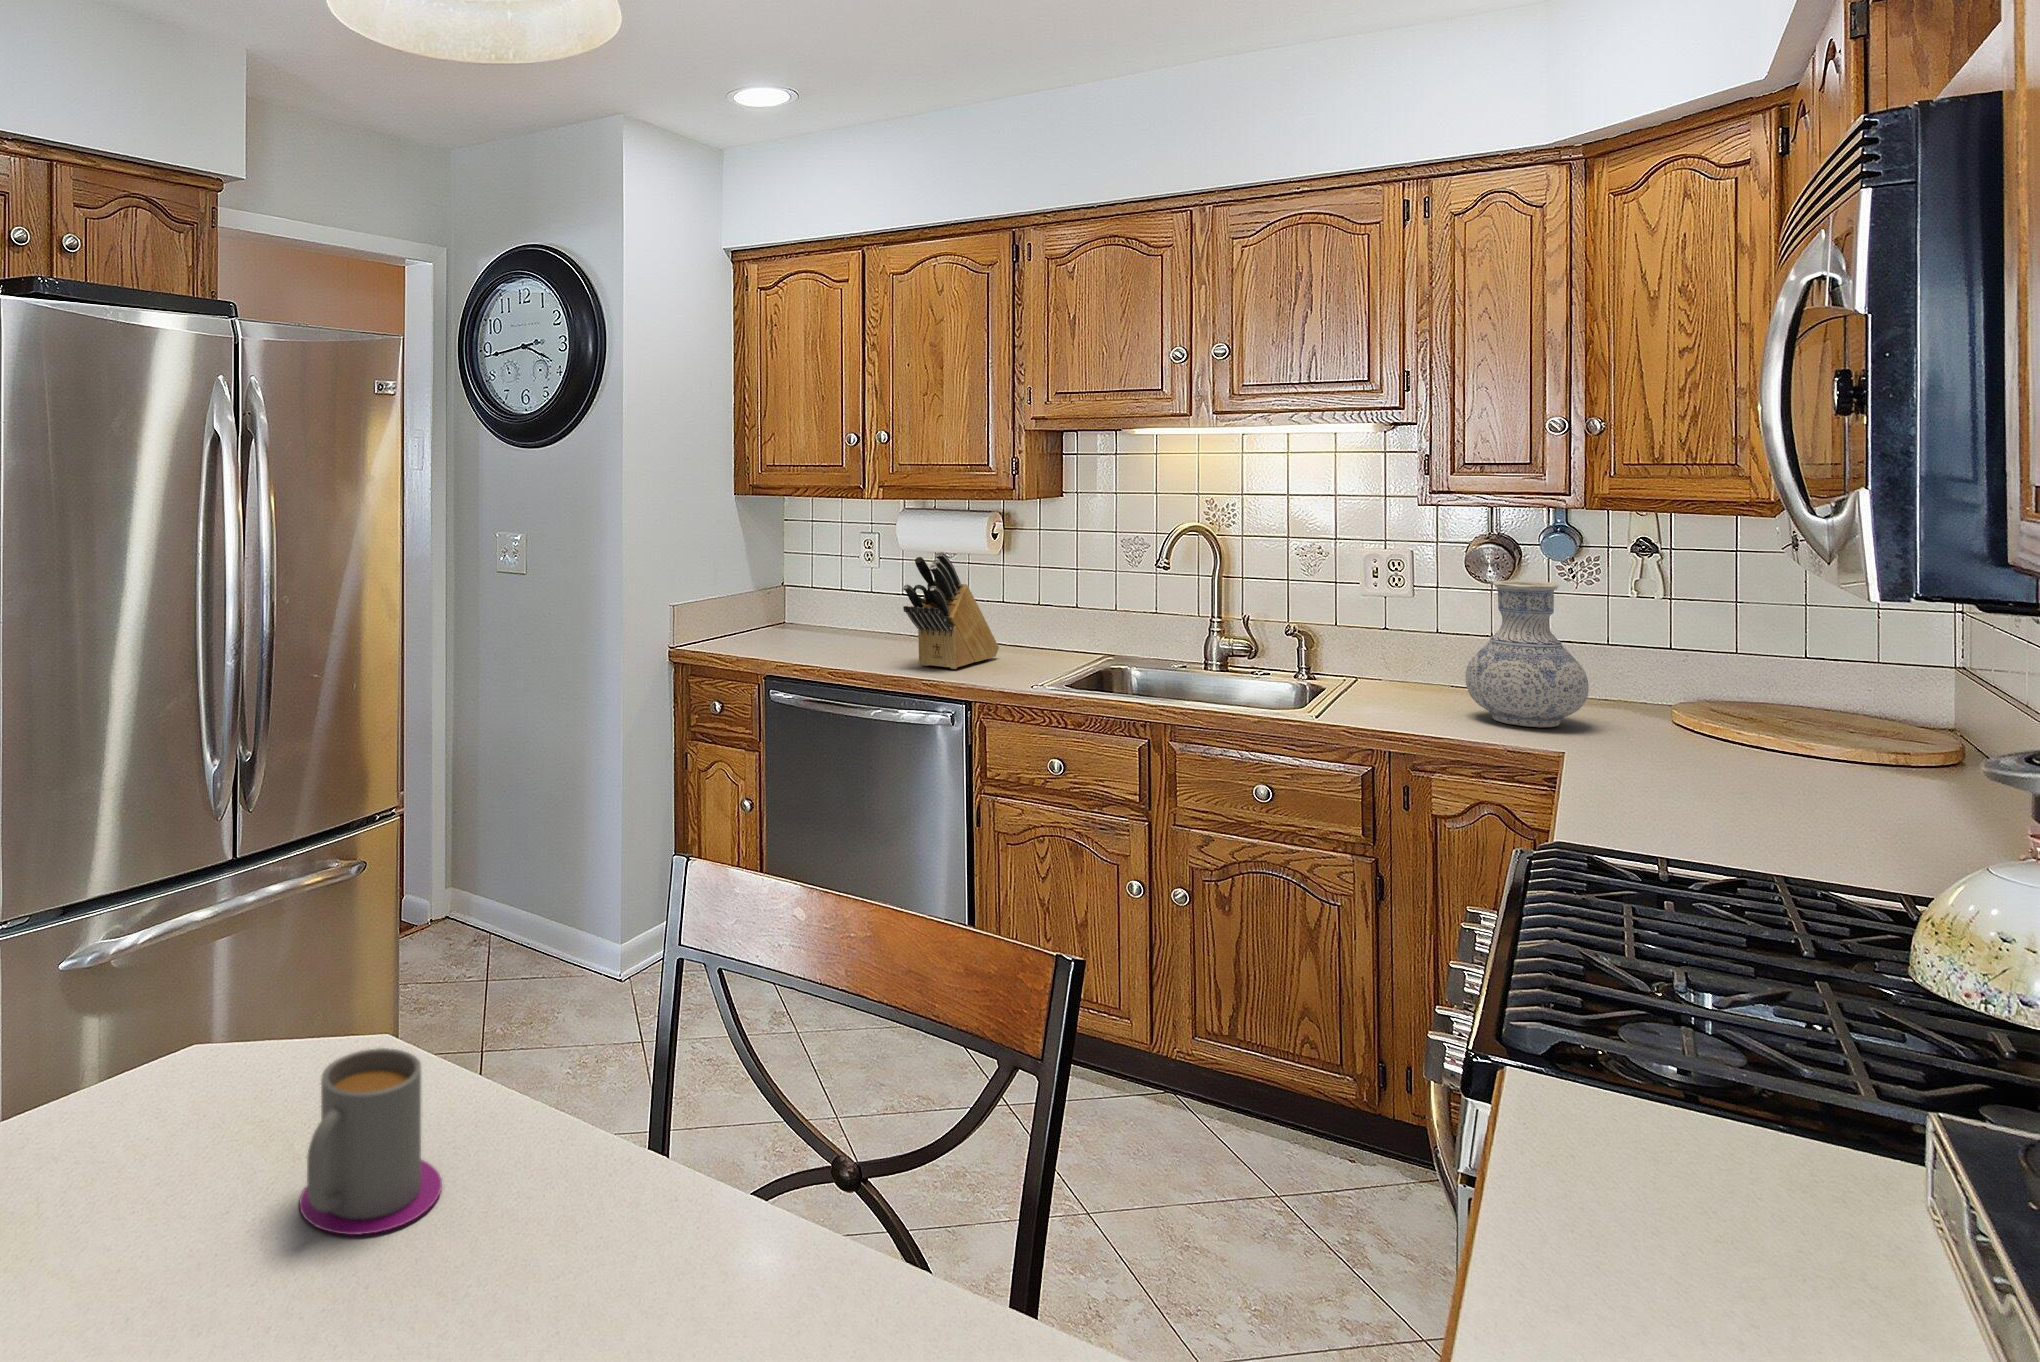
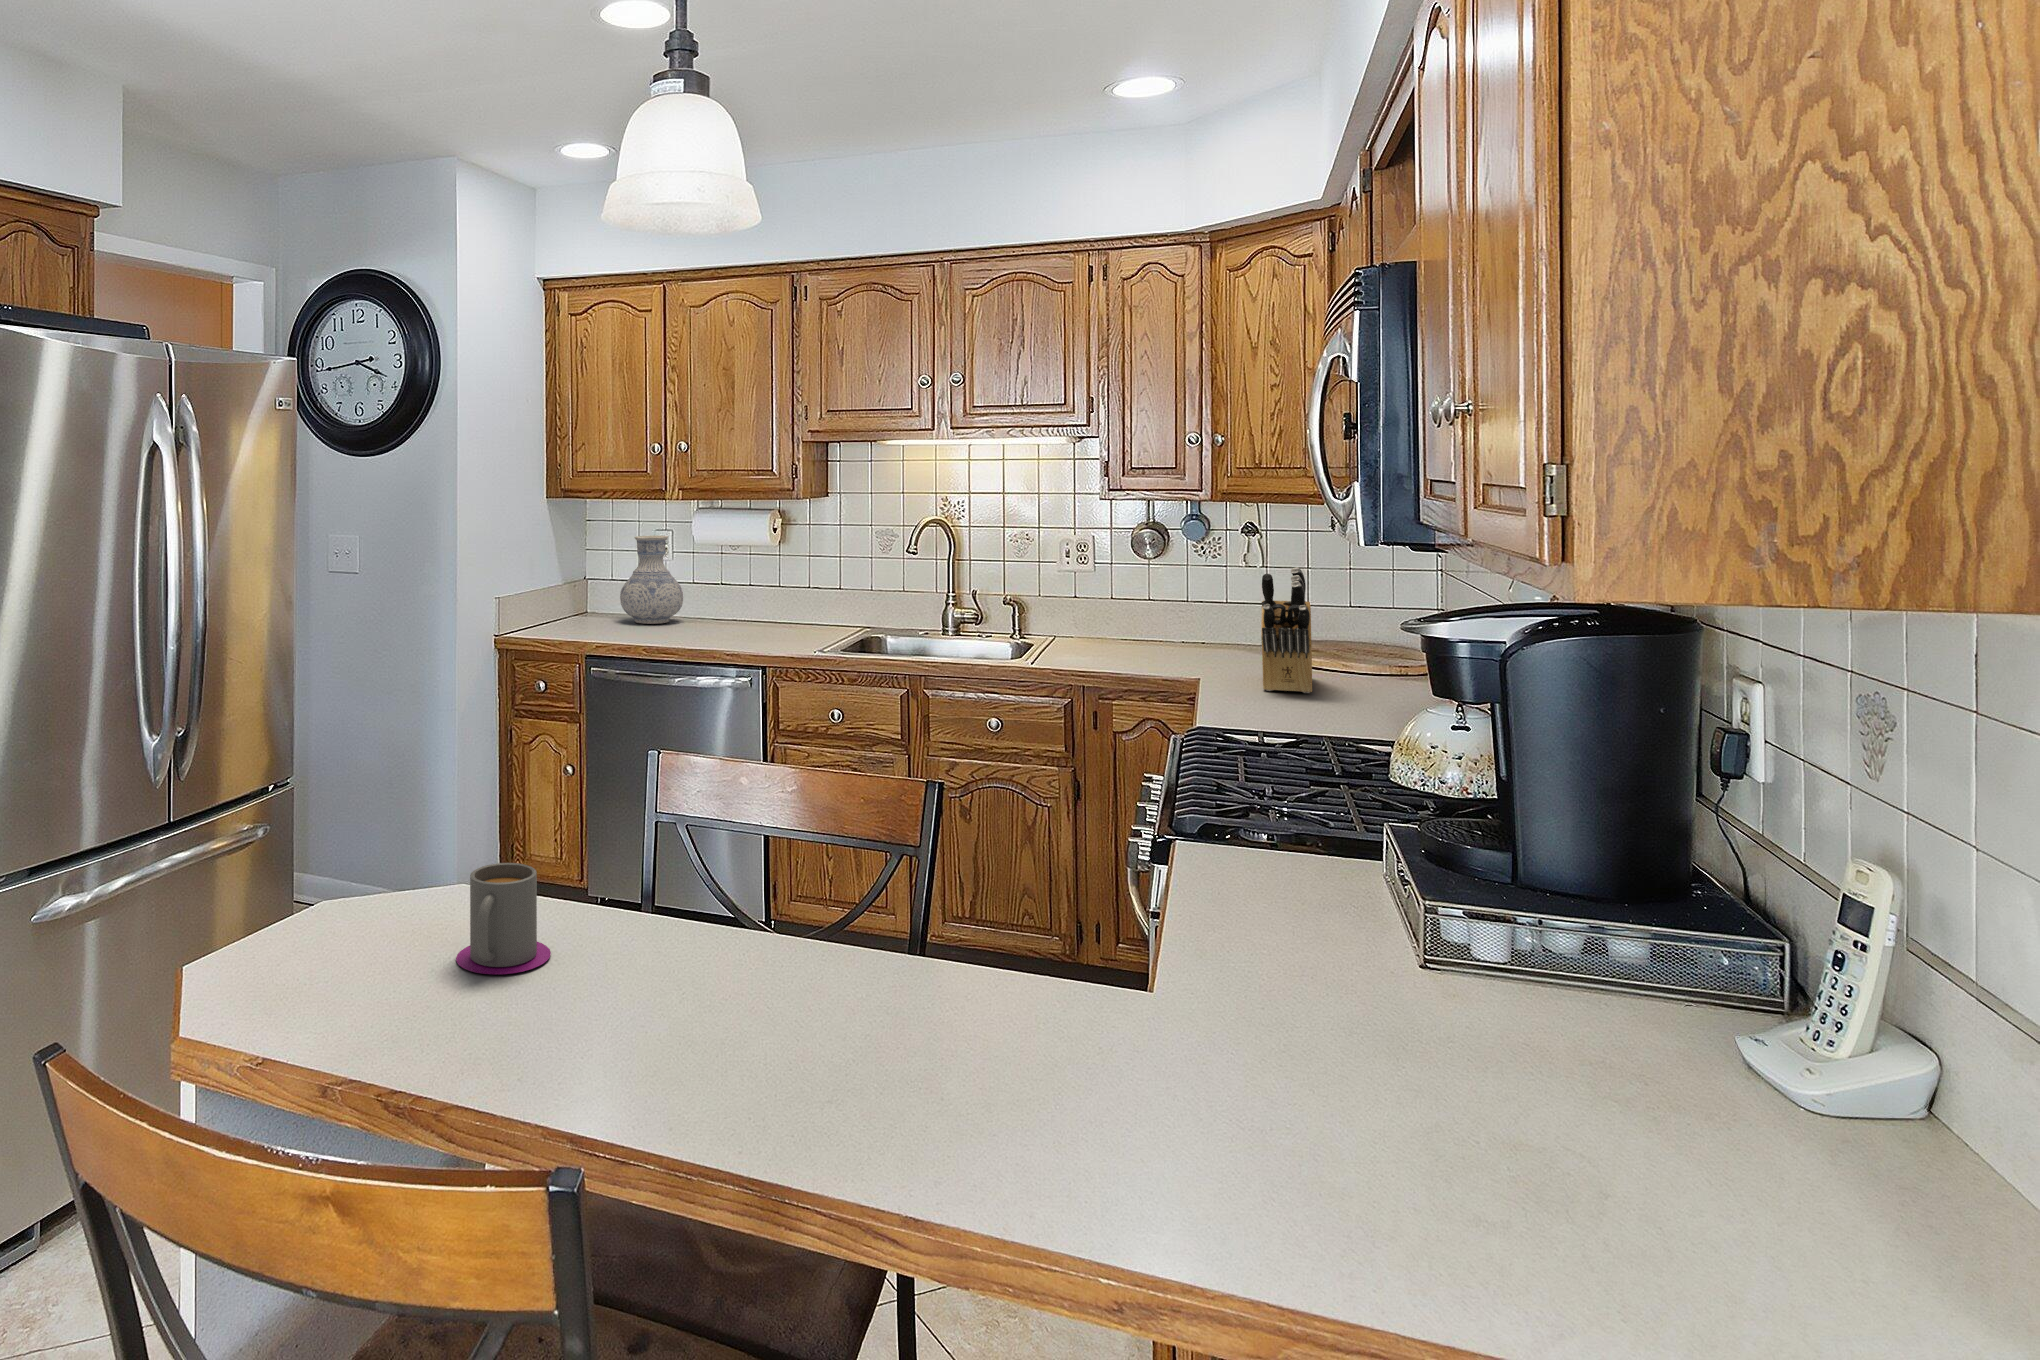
knife block: present [903,552,999,669] -> present [1261,567,1312,693]
vase: present [1465,580,1589,727] -> present [620,535,683,624]

